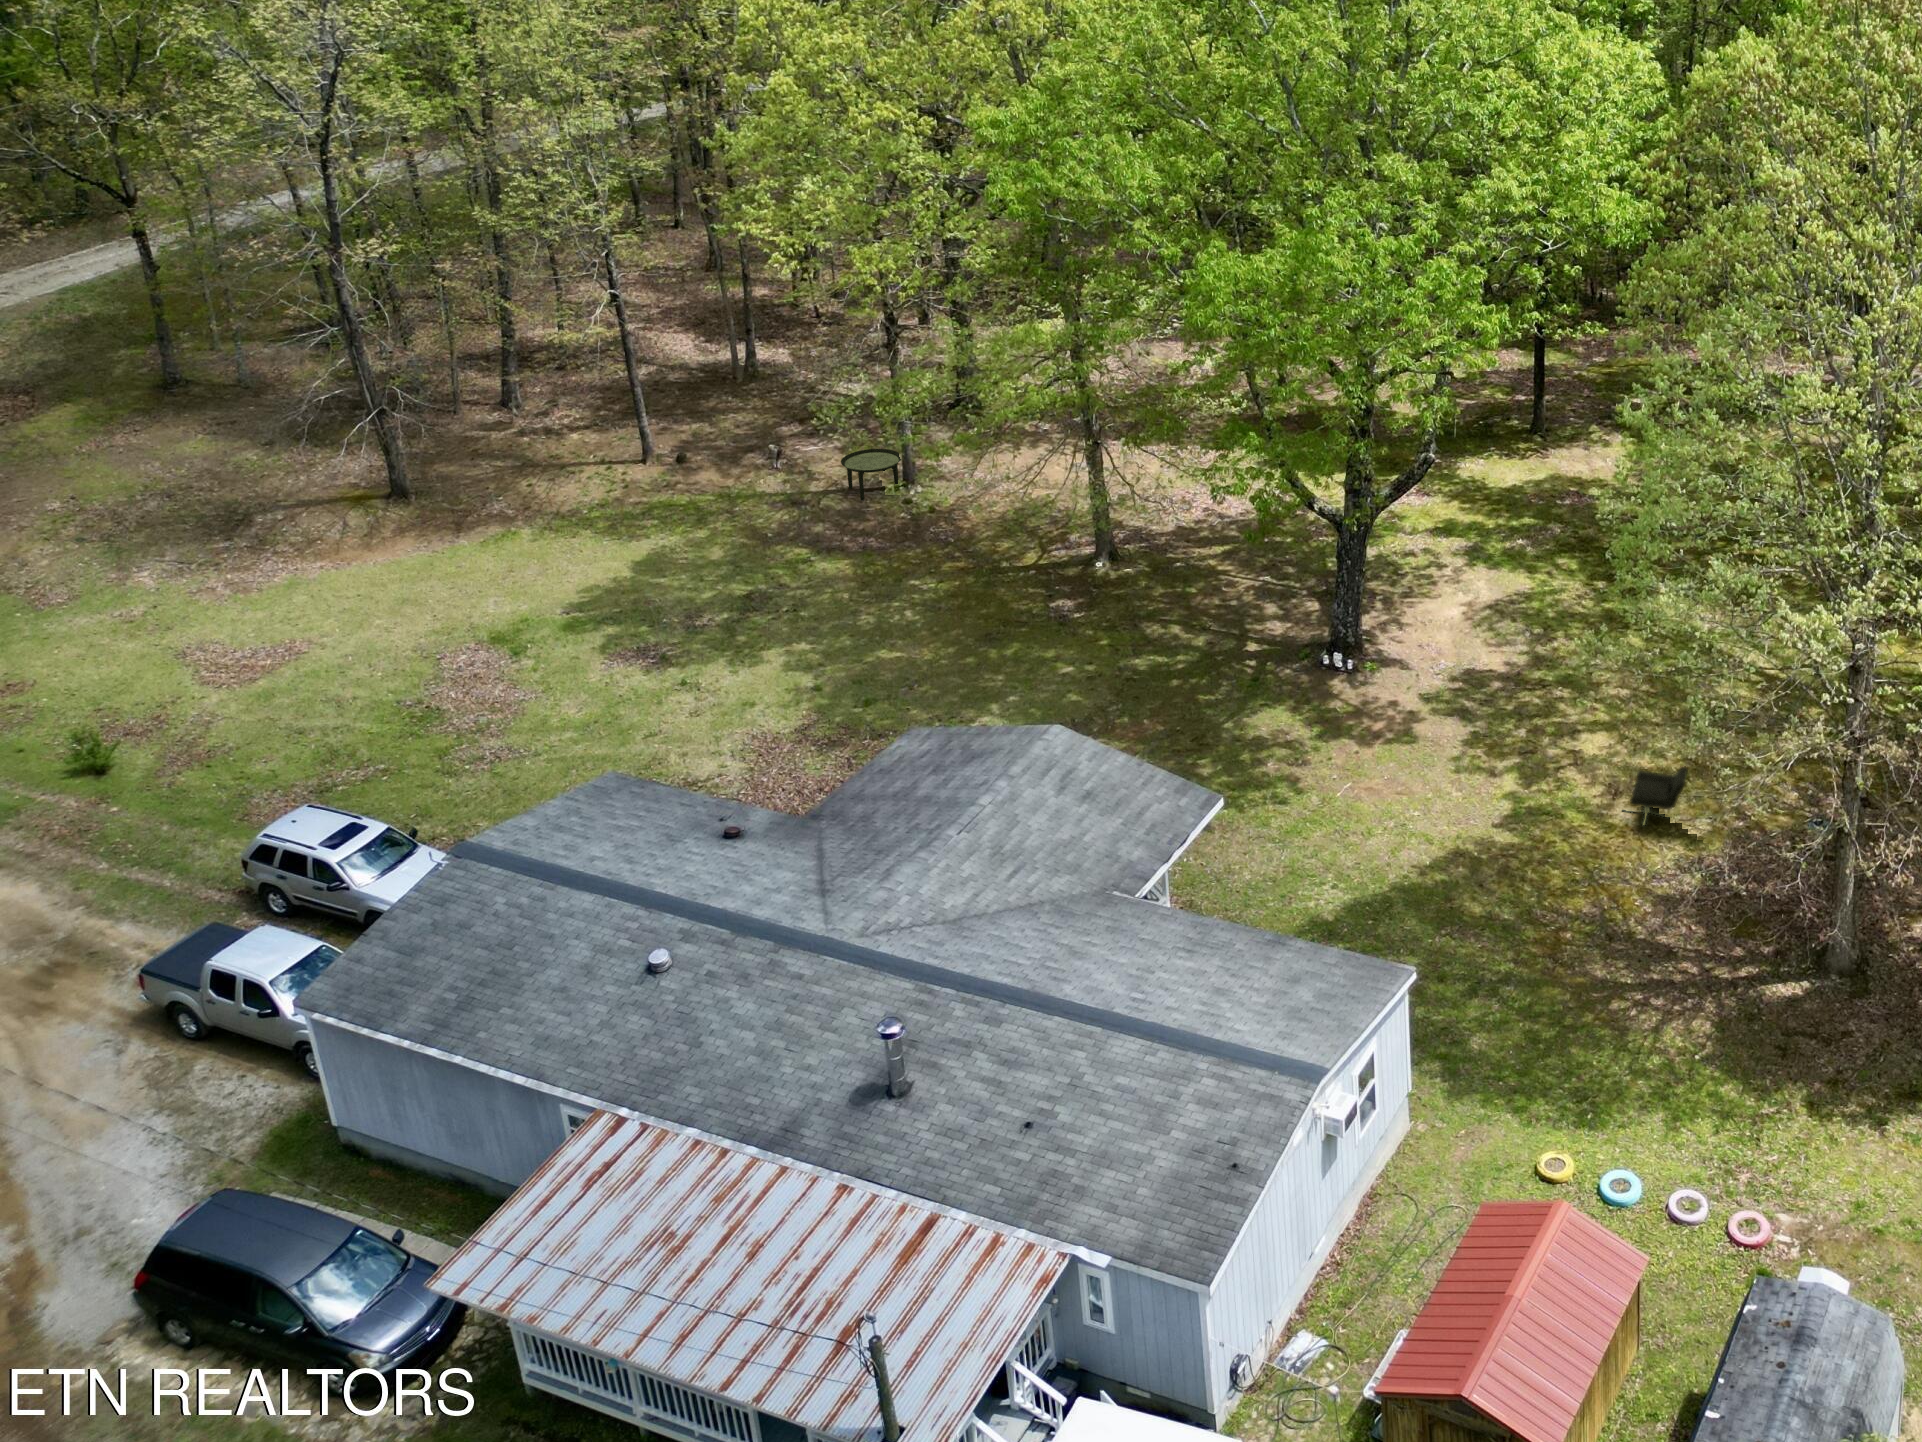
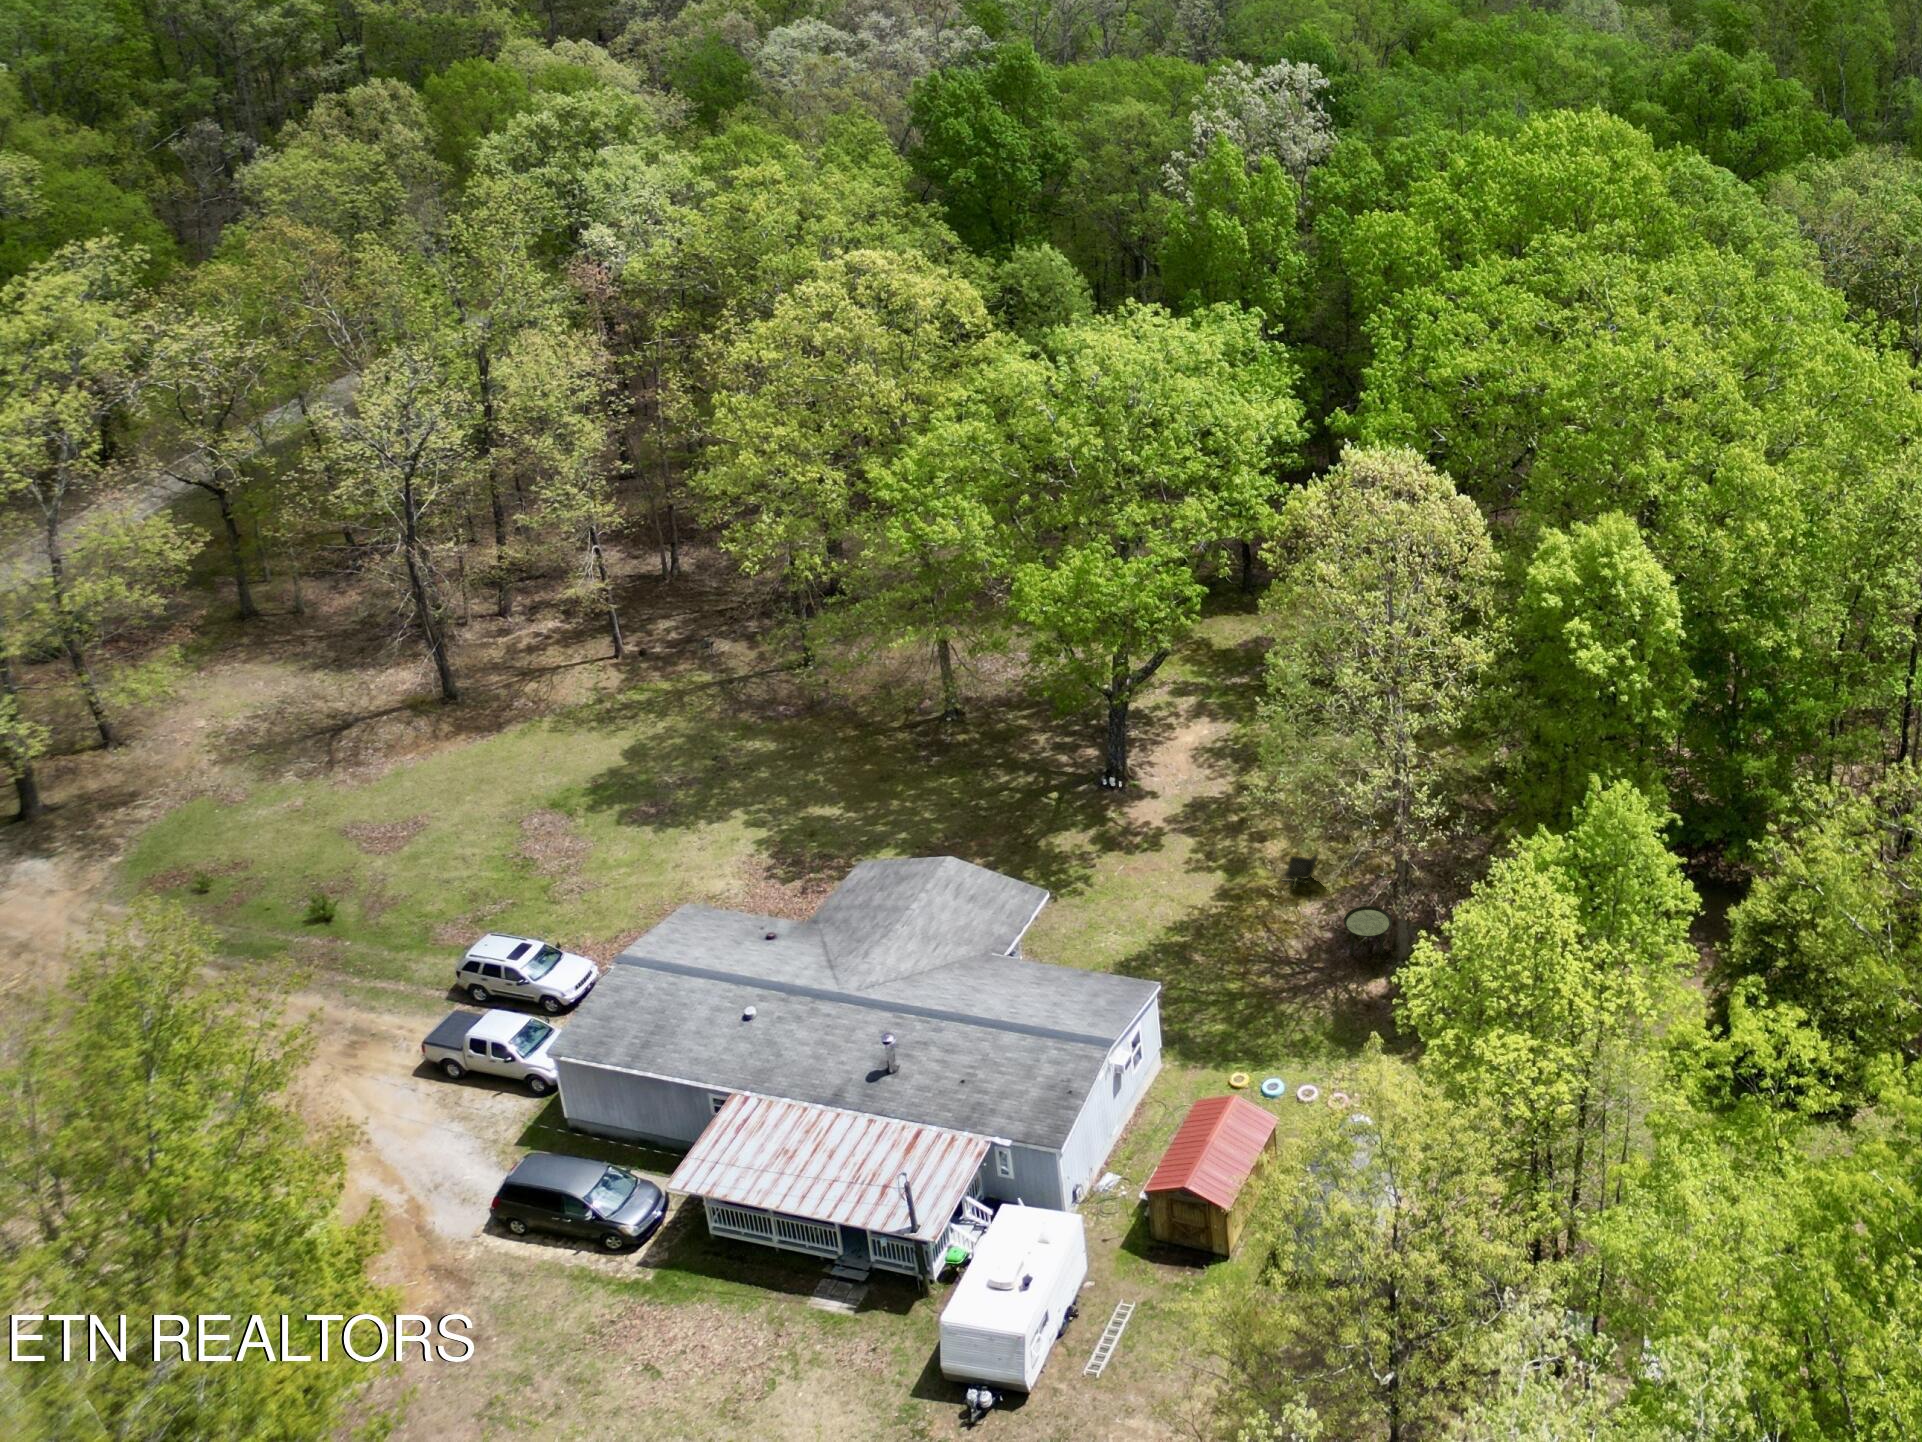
round table: present [841,449,901,501] -> present [1344,906,1392,955]

